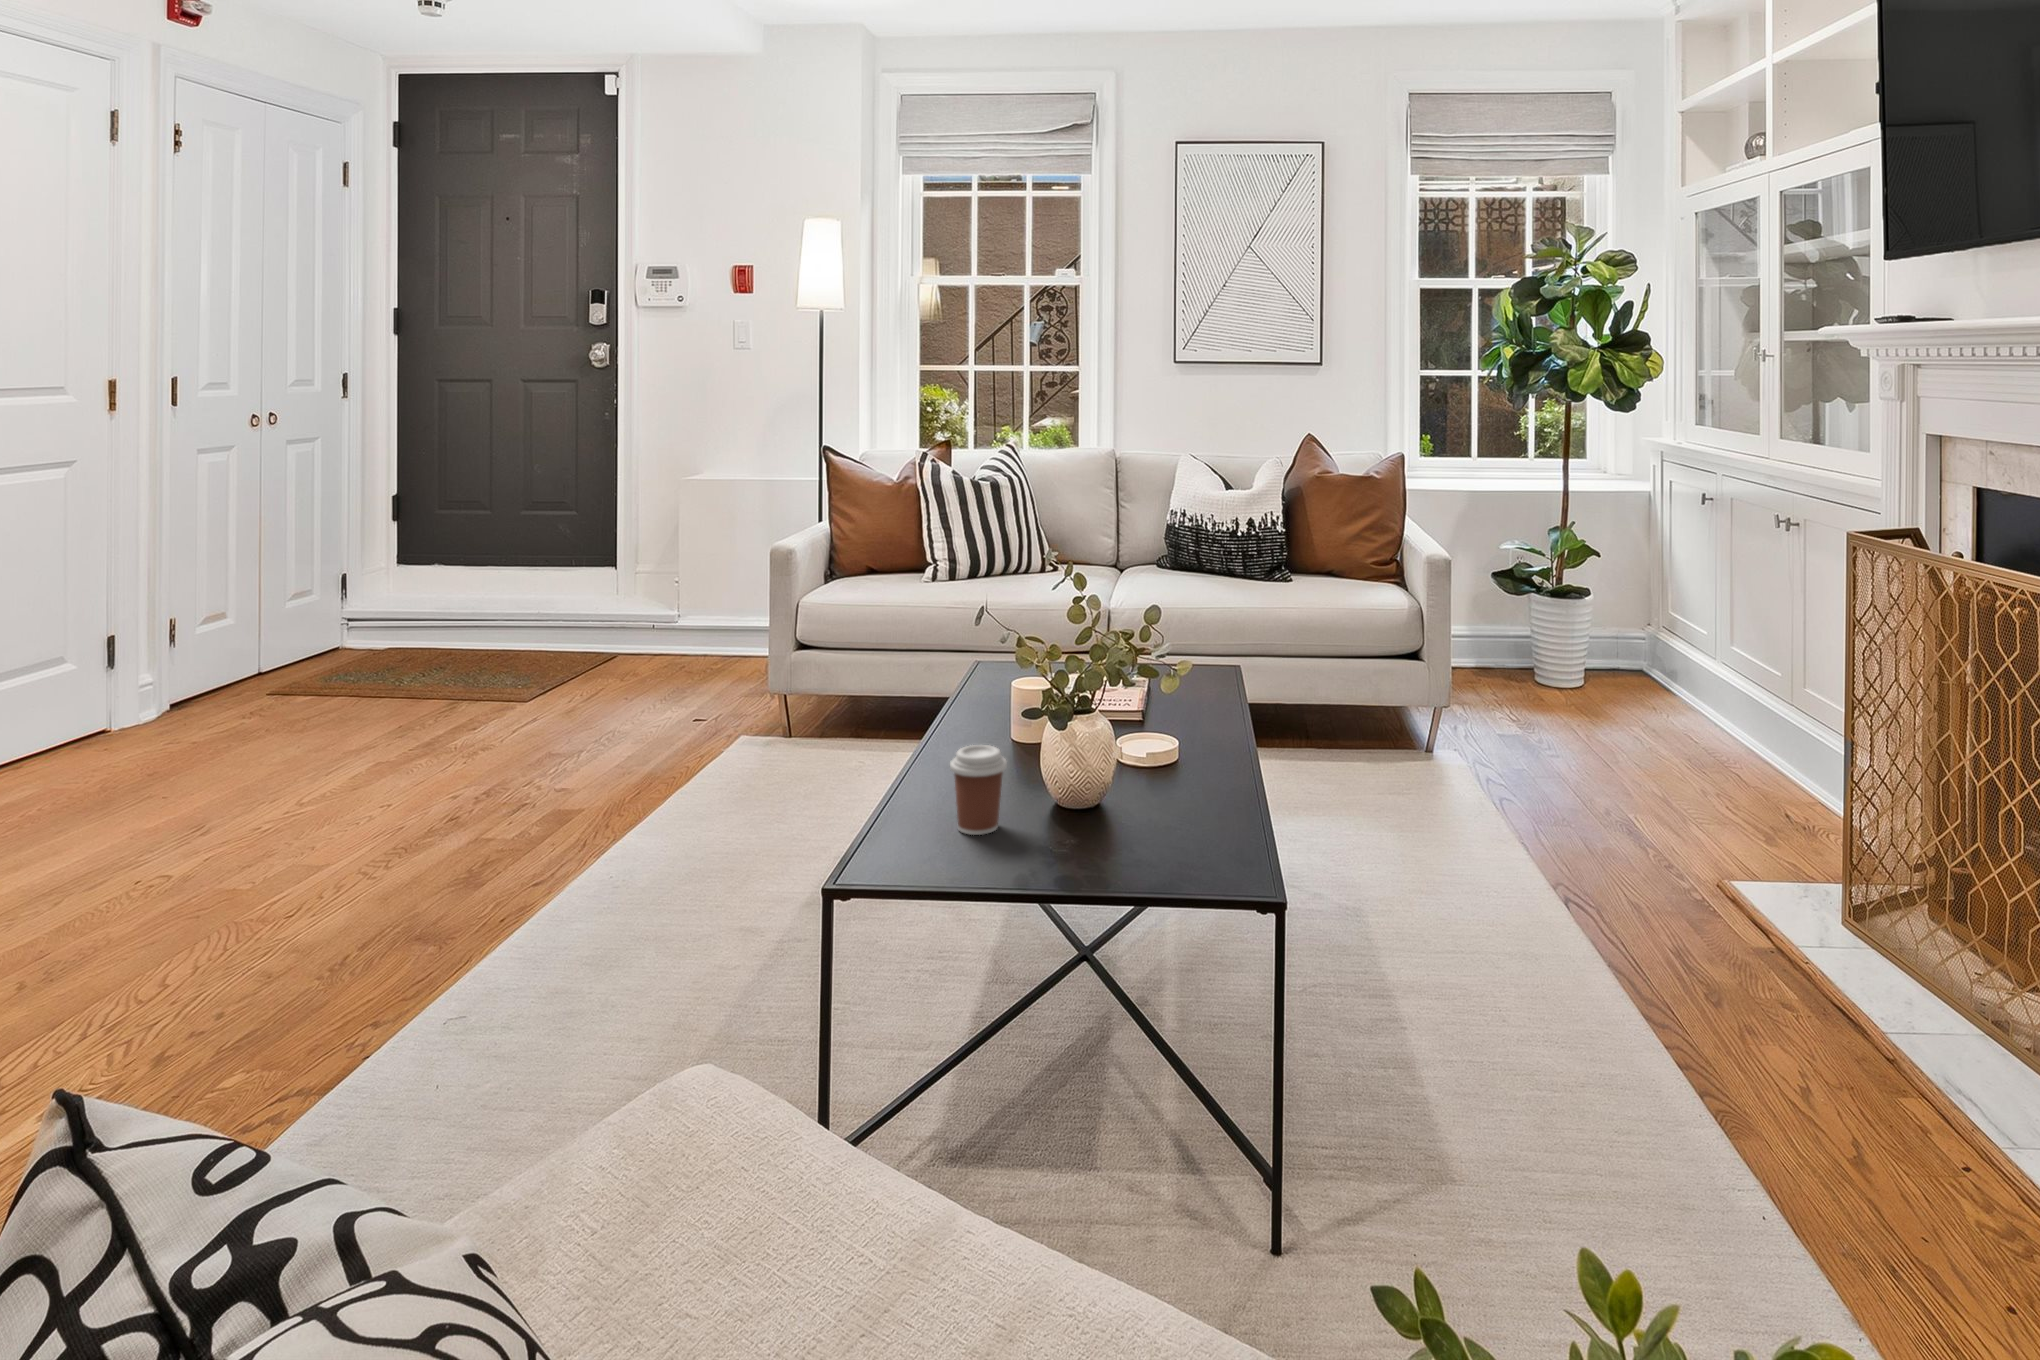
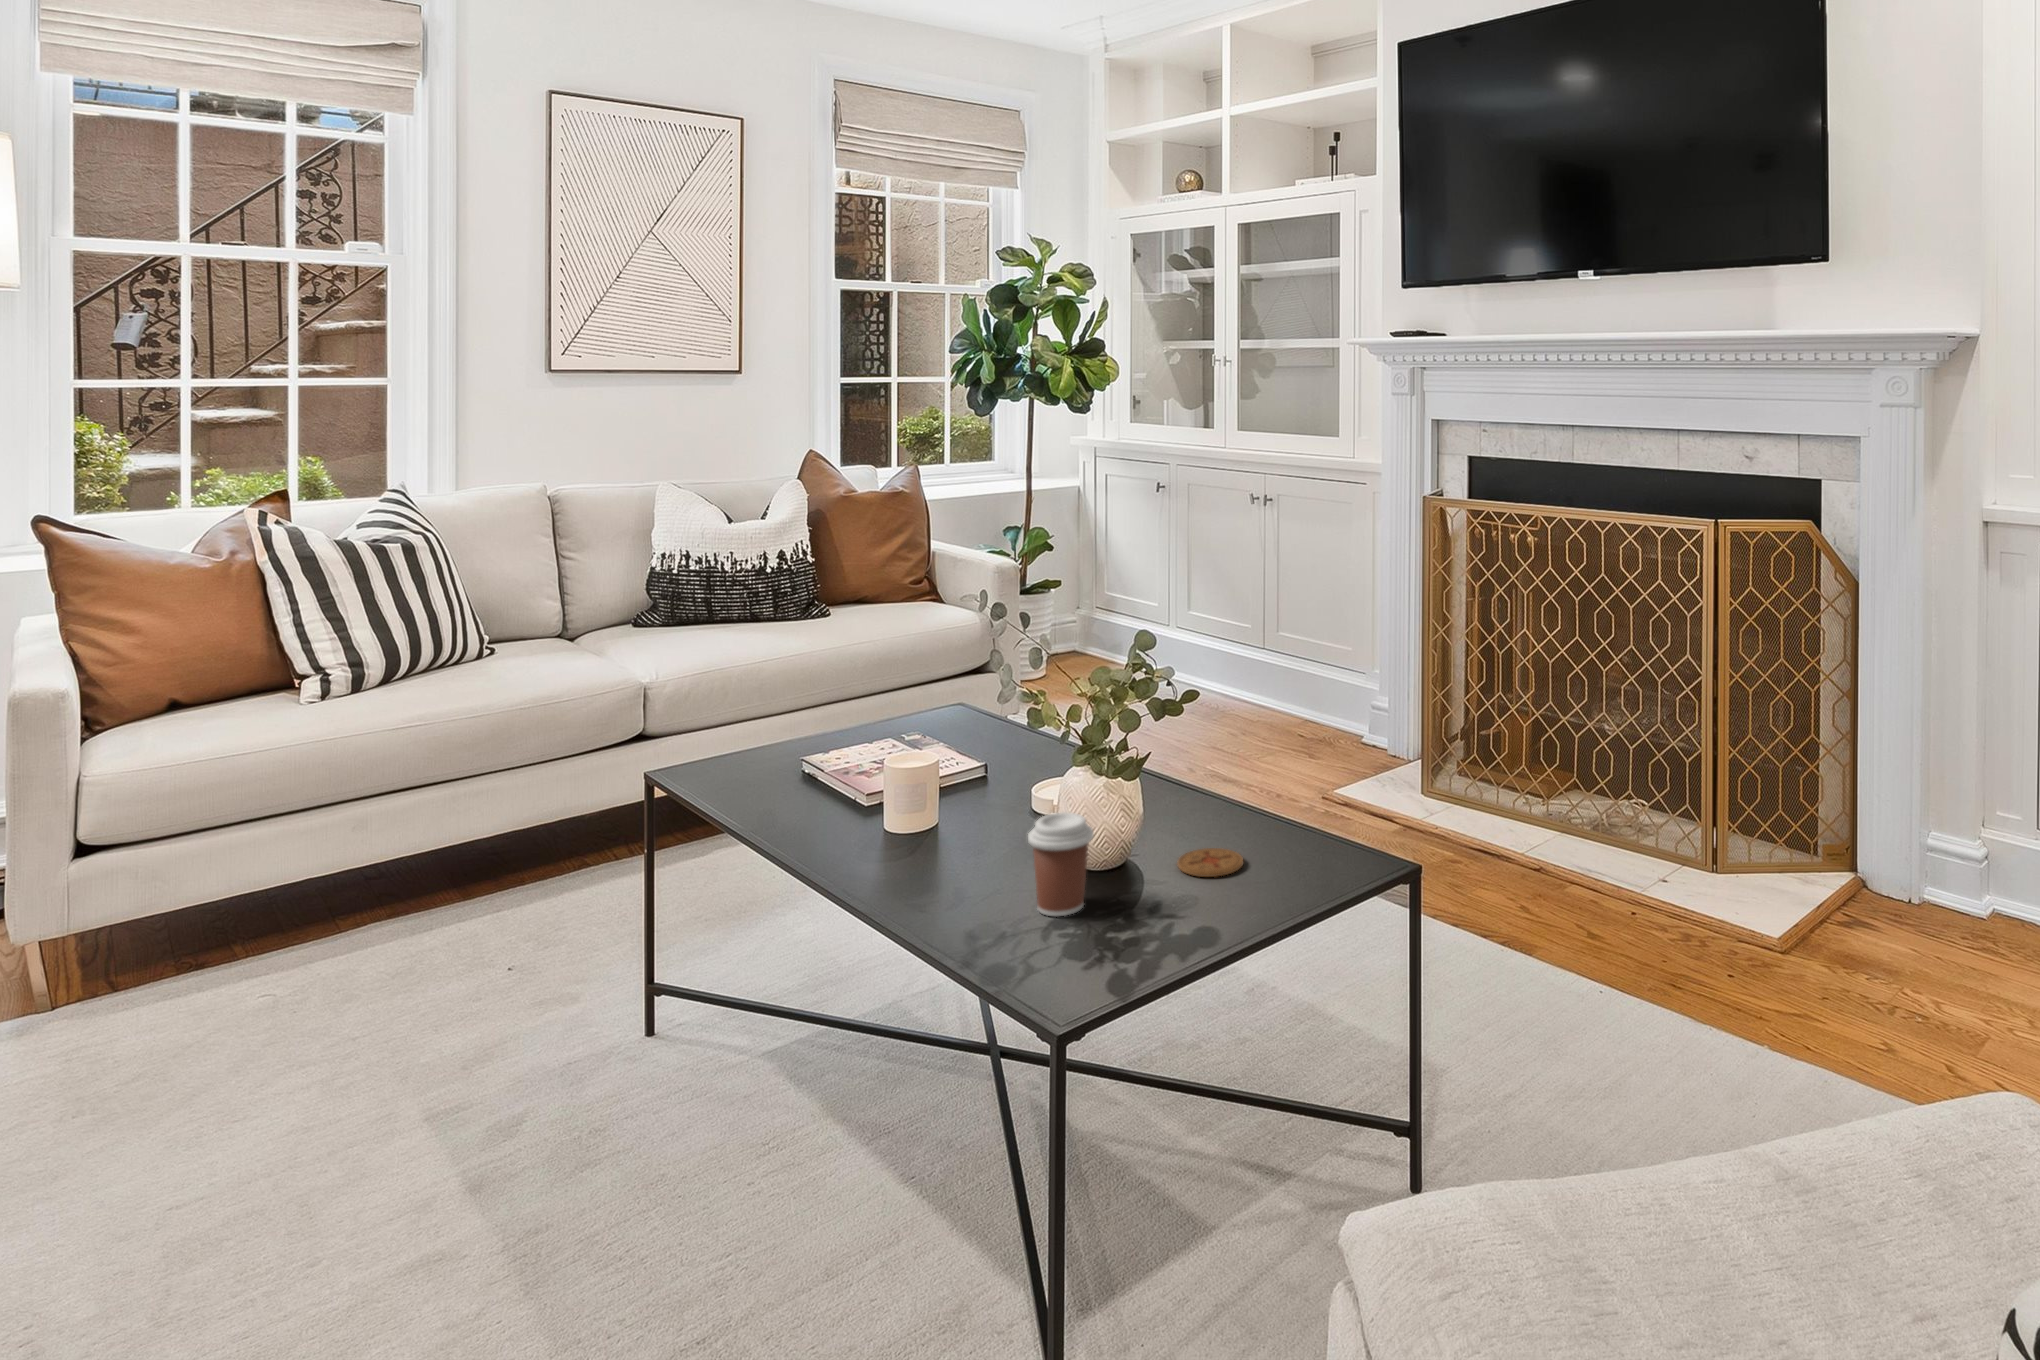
coaster: none [1101,824,1165,853] -> present [1178,848,1243,877]

